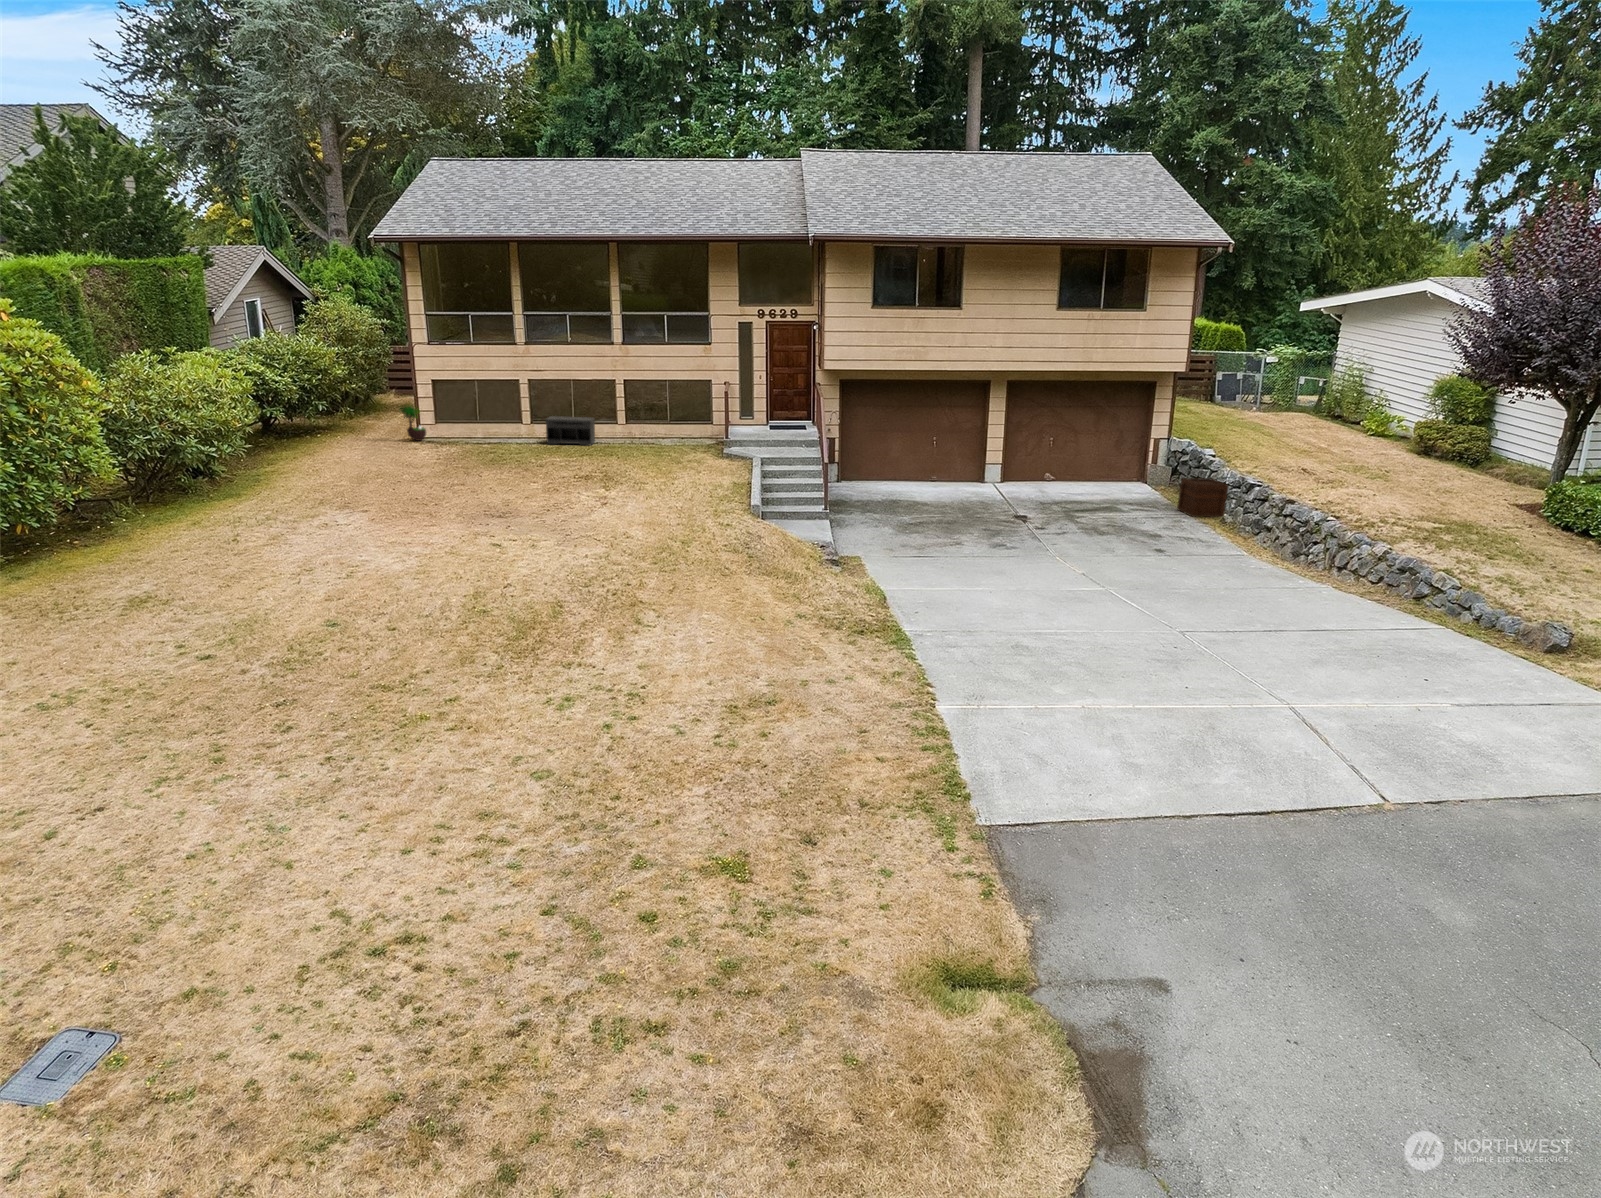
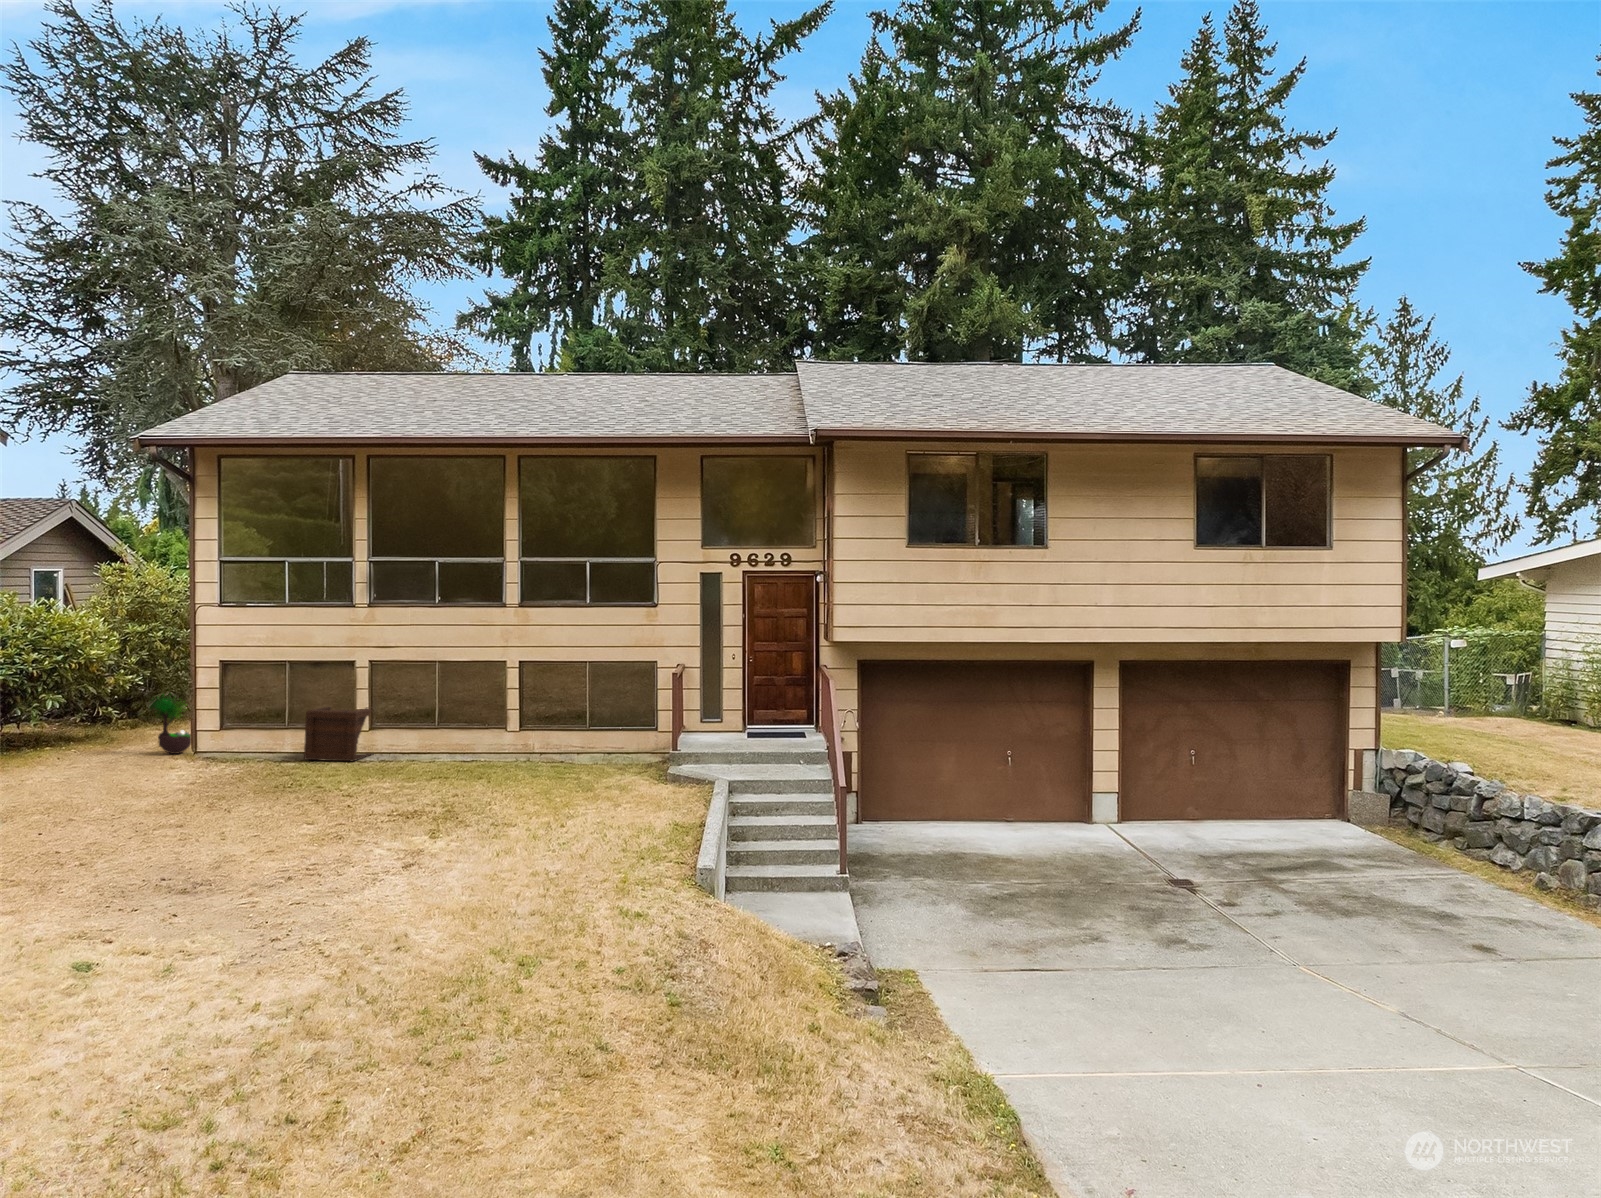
bench: present [545,416,595,445] -> none [383,715,468,761]
wooden crate: present [1177,478,1228,517] -> present [304,707,373,761]

